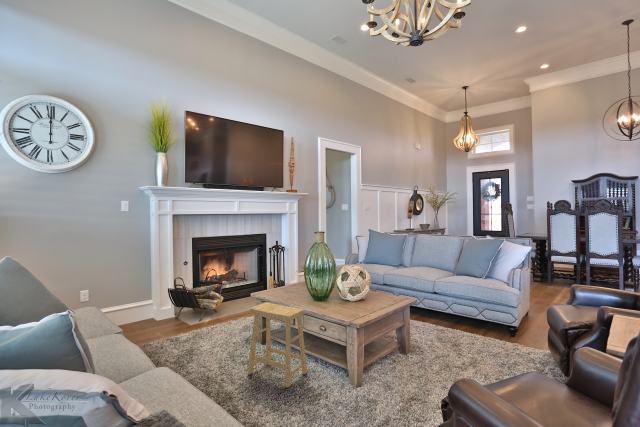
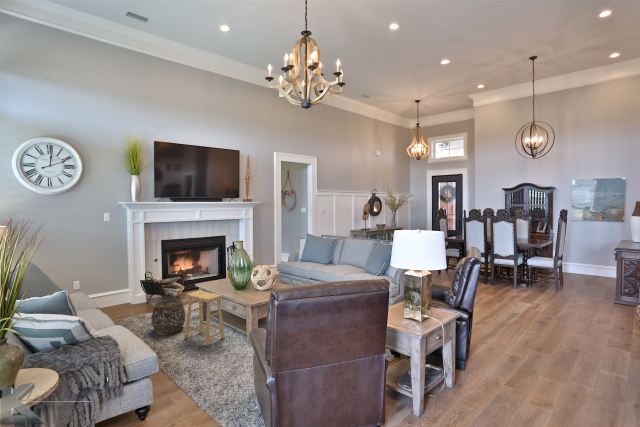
woven basket: none [195,315,243,368] -> present [151,299,186,334]

